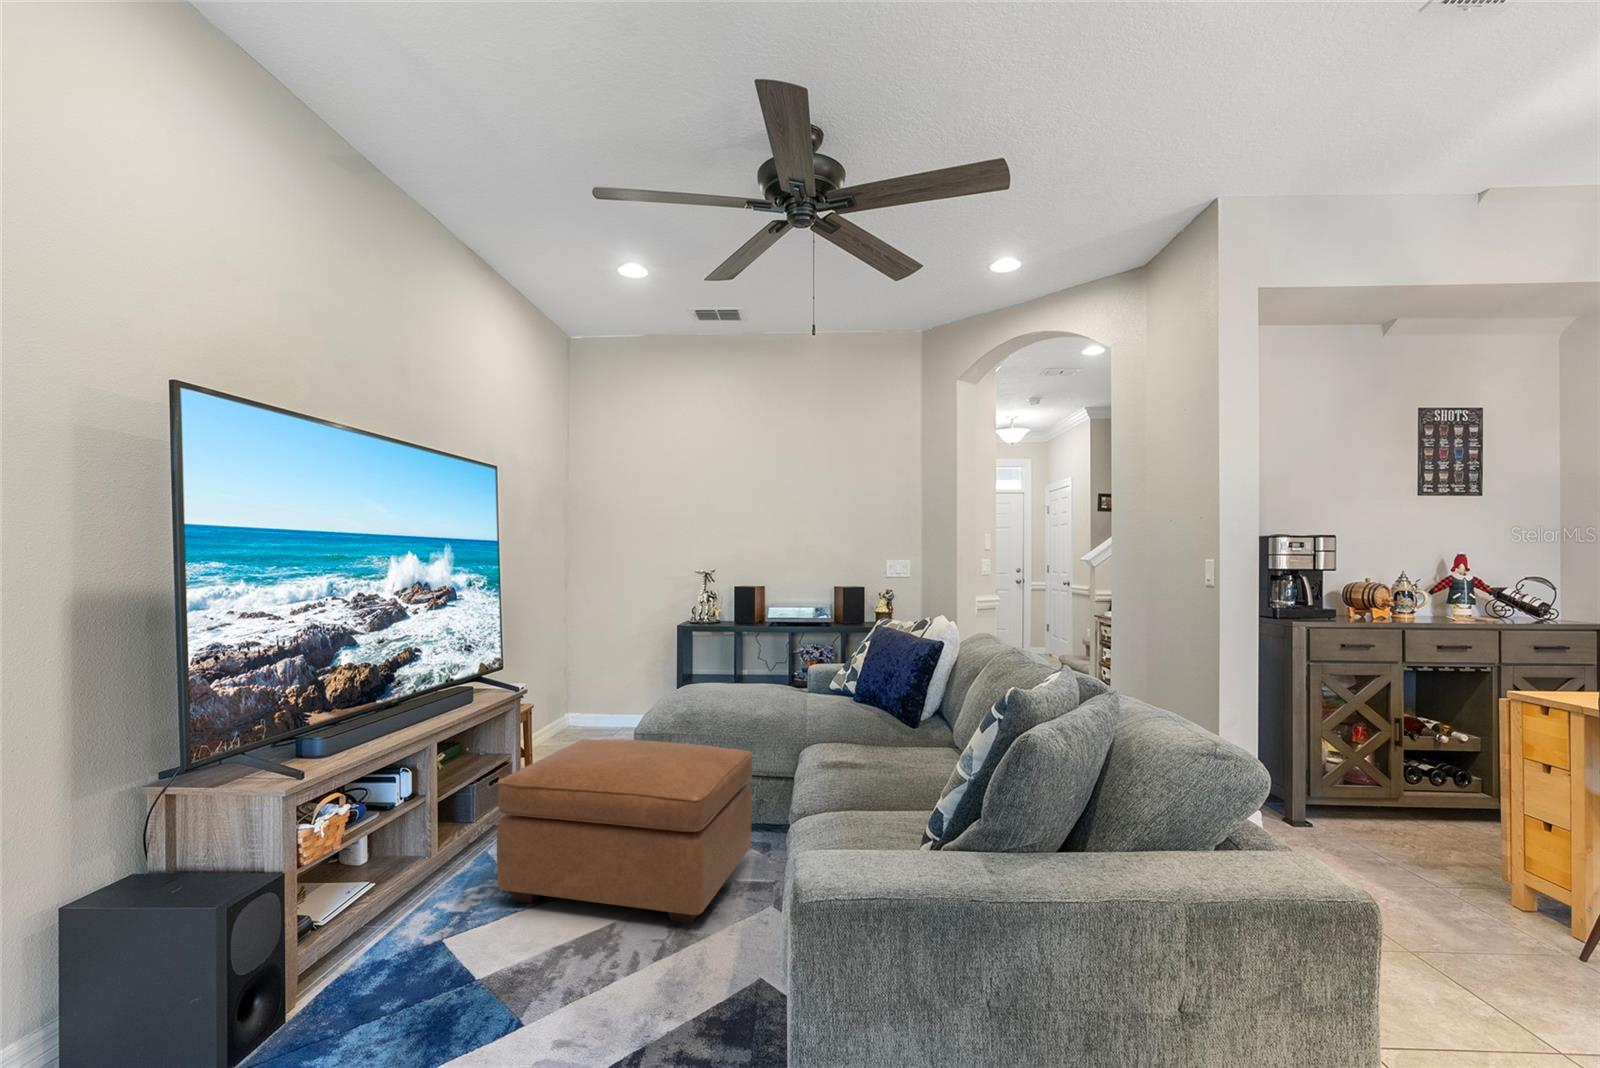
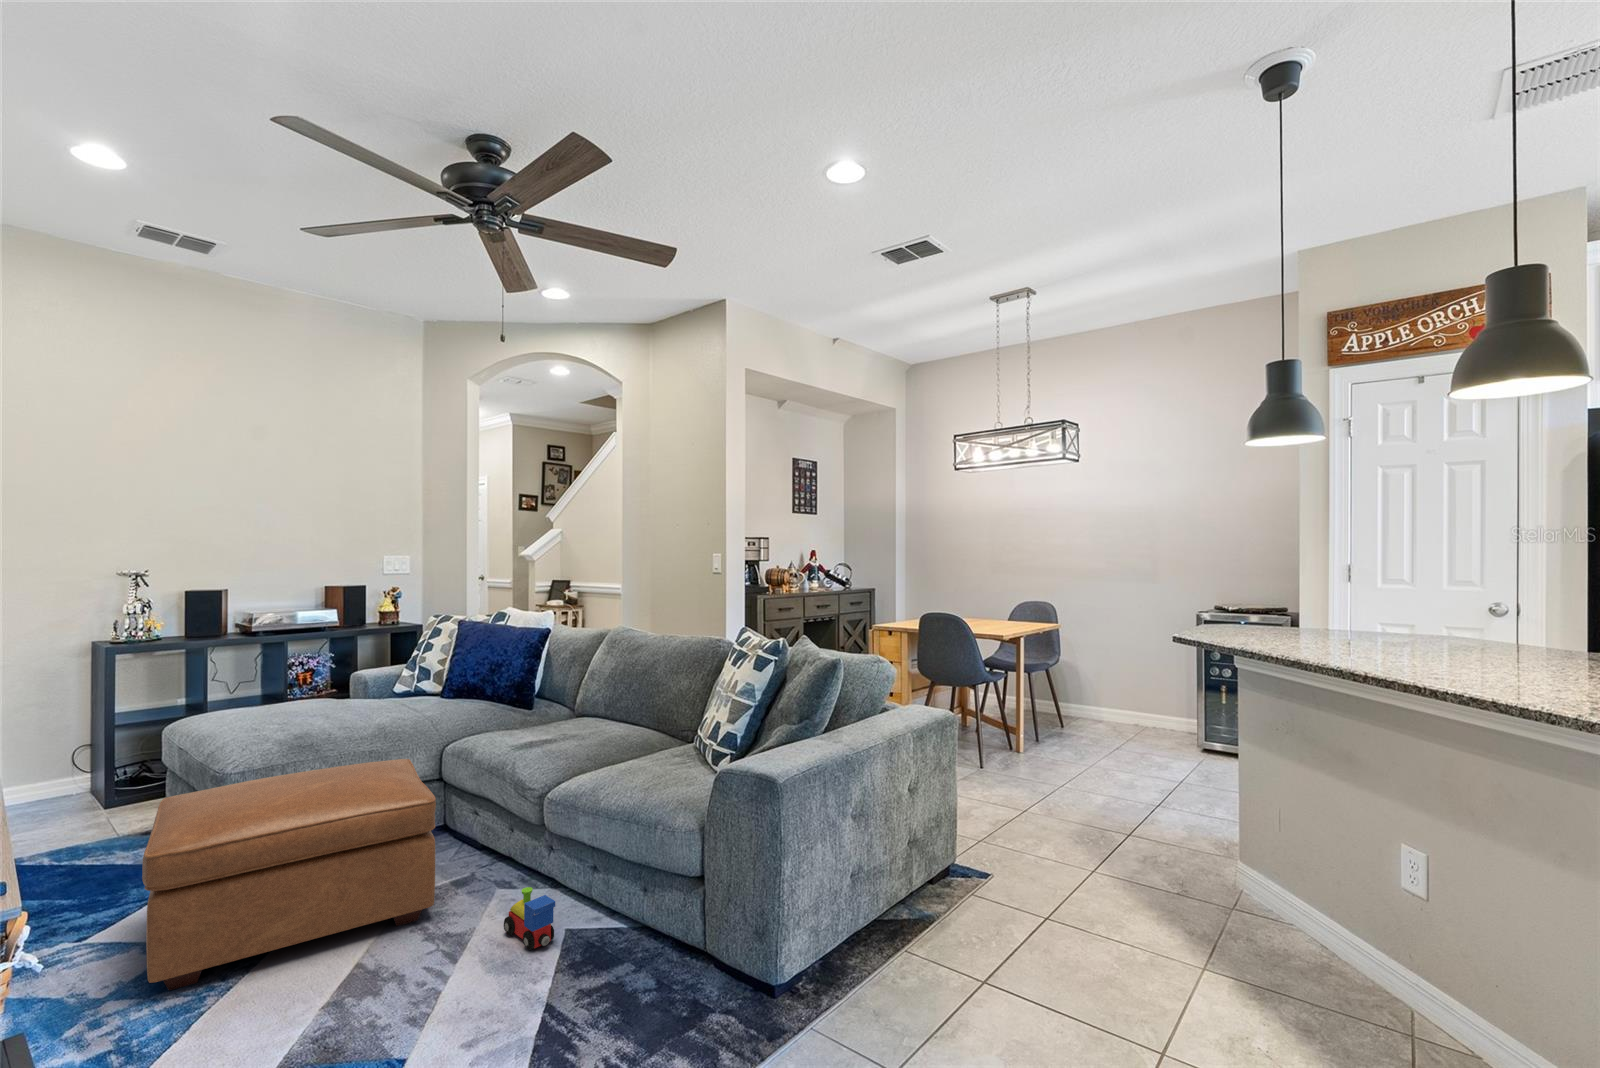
toy train: none [715,937,755,1023] -> present [504,887,555,950]

